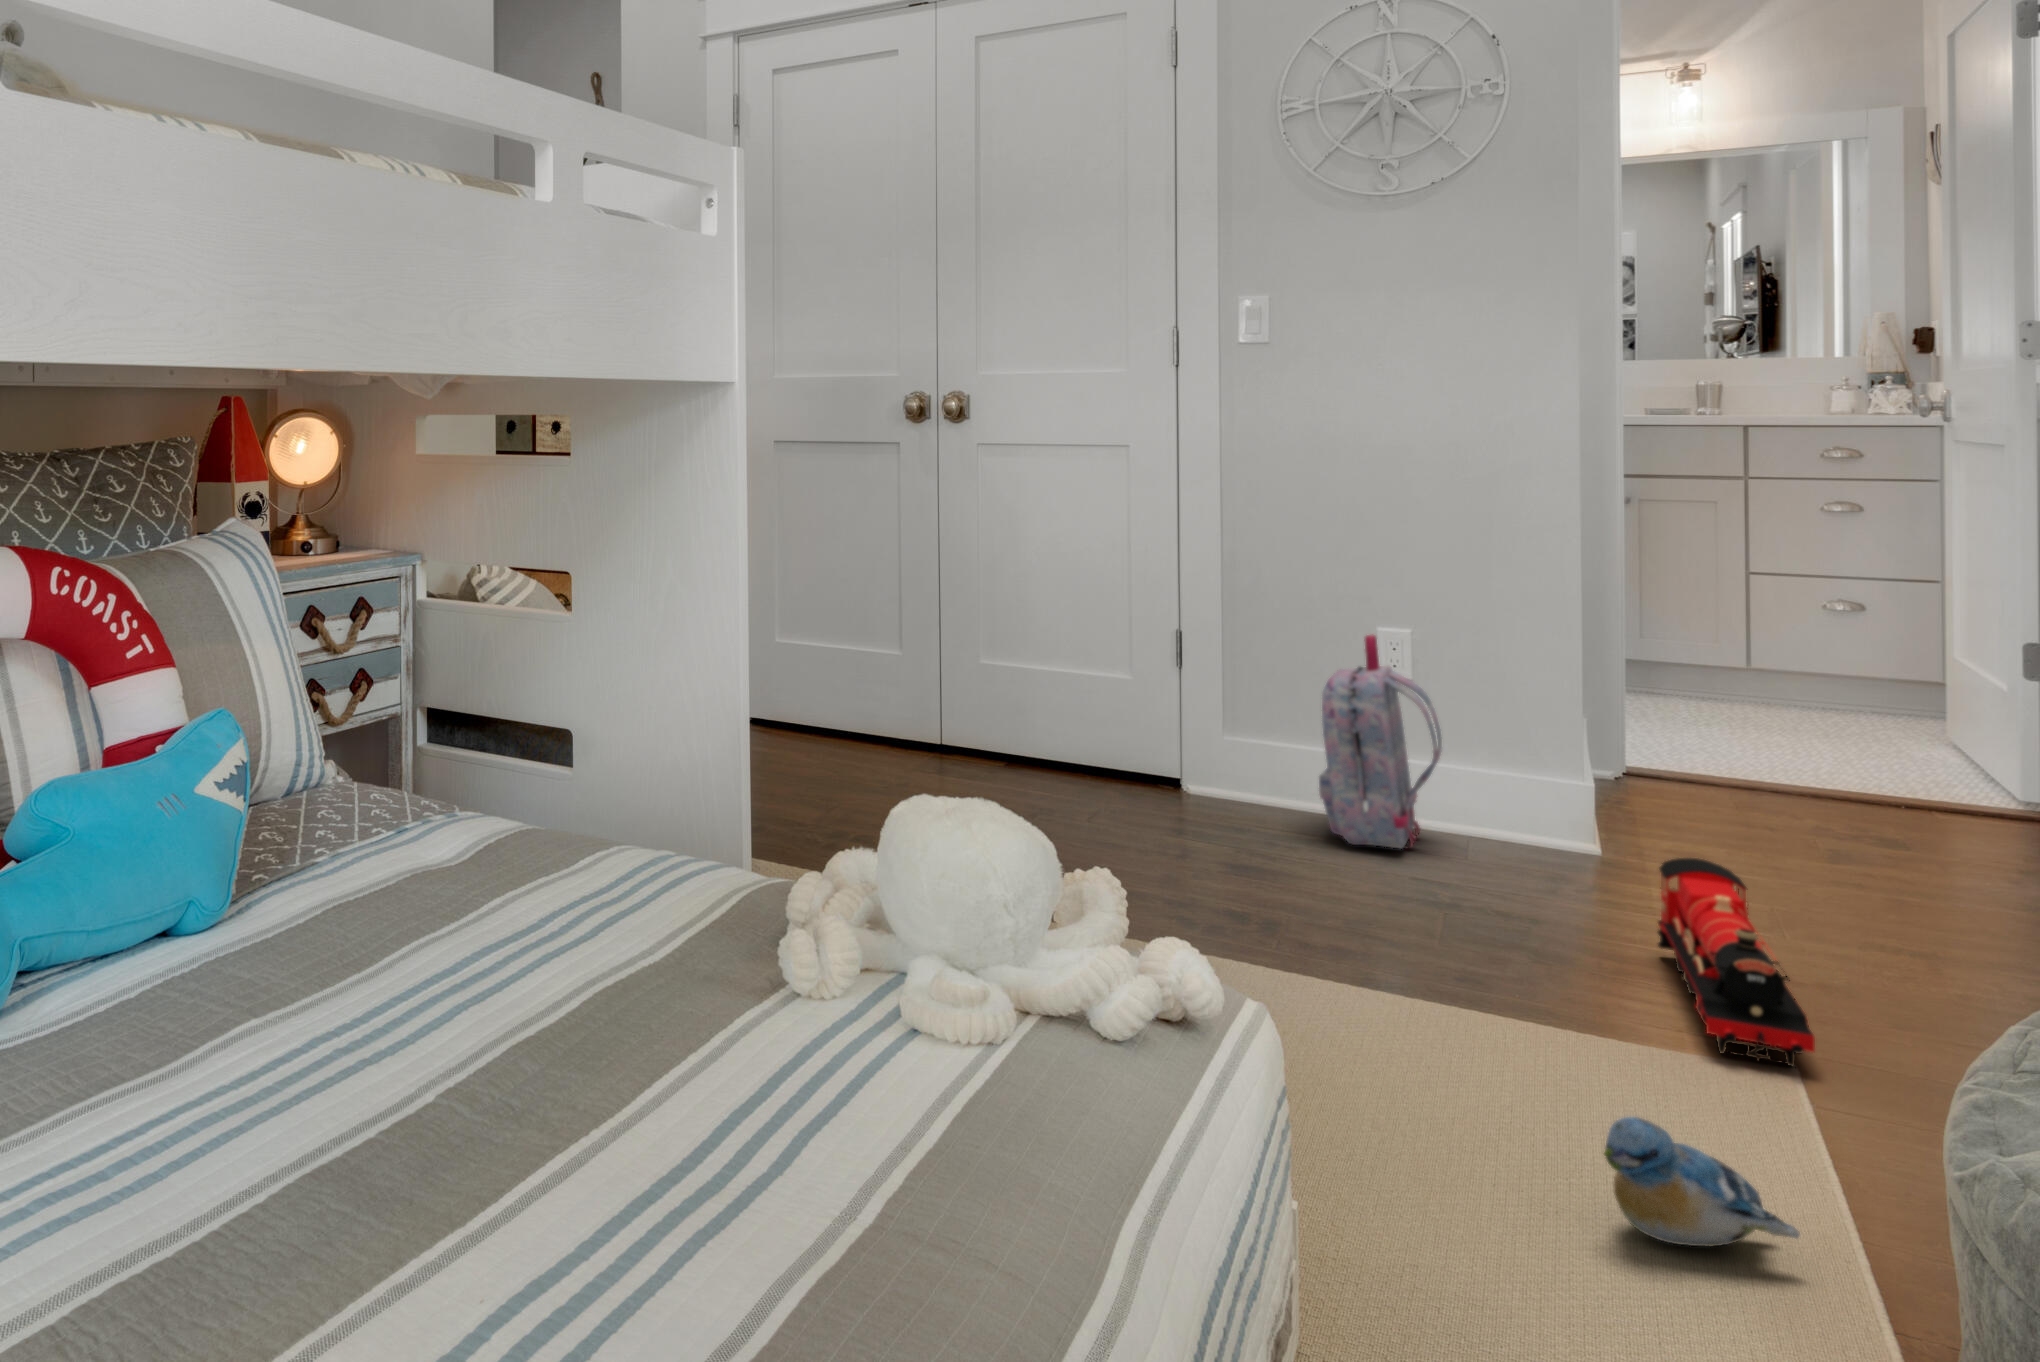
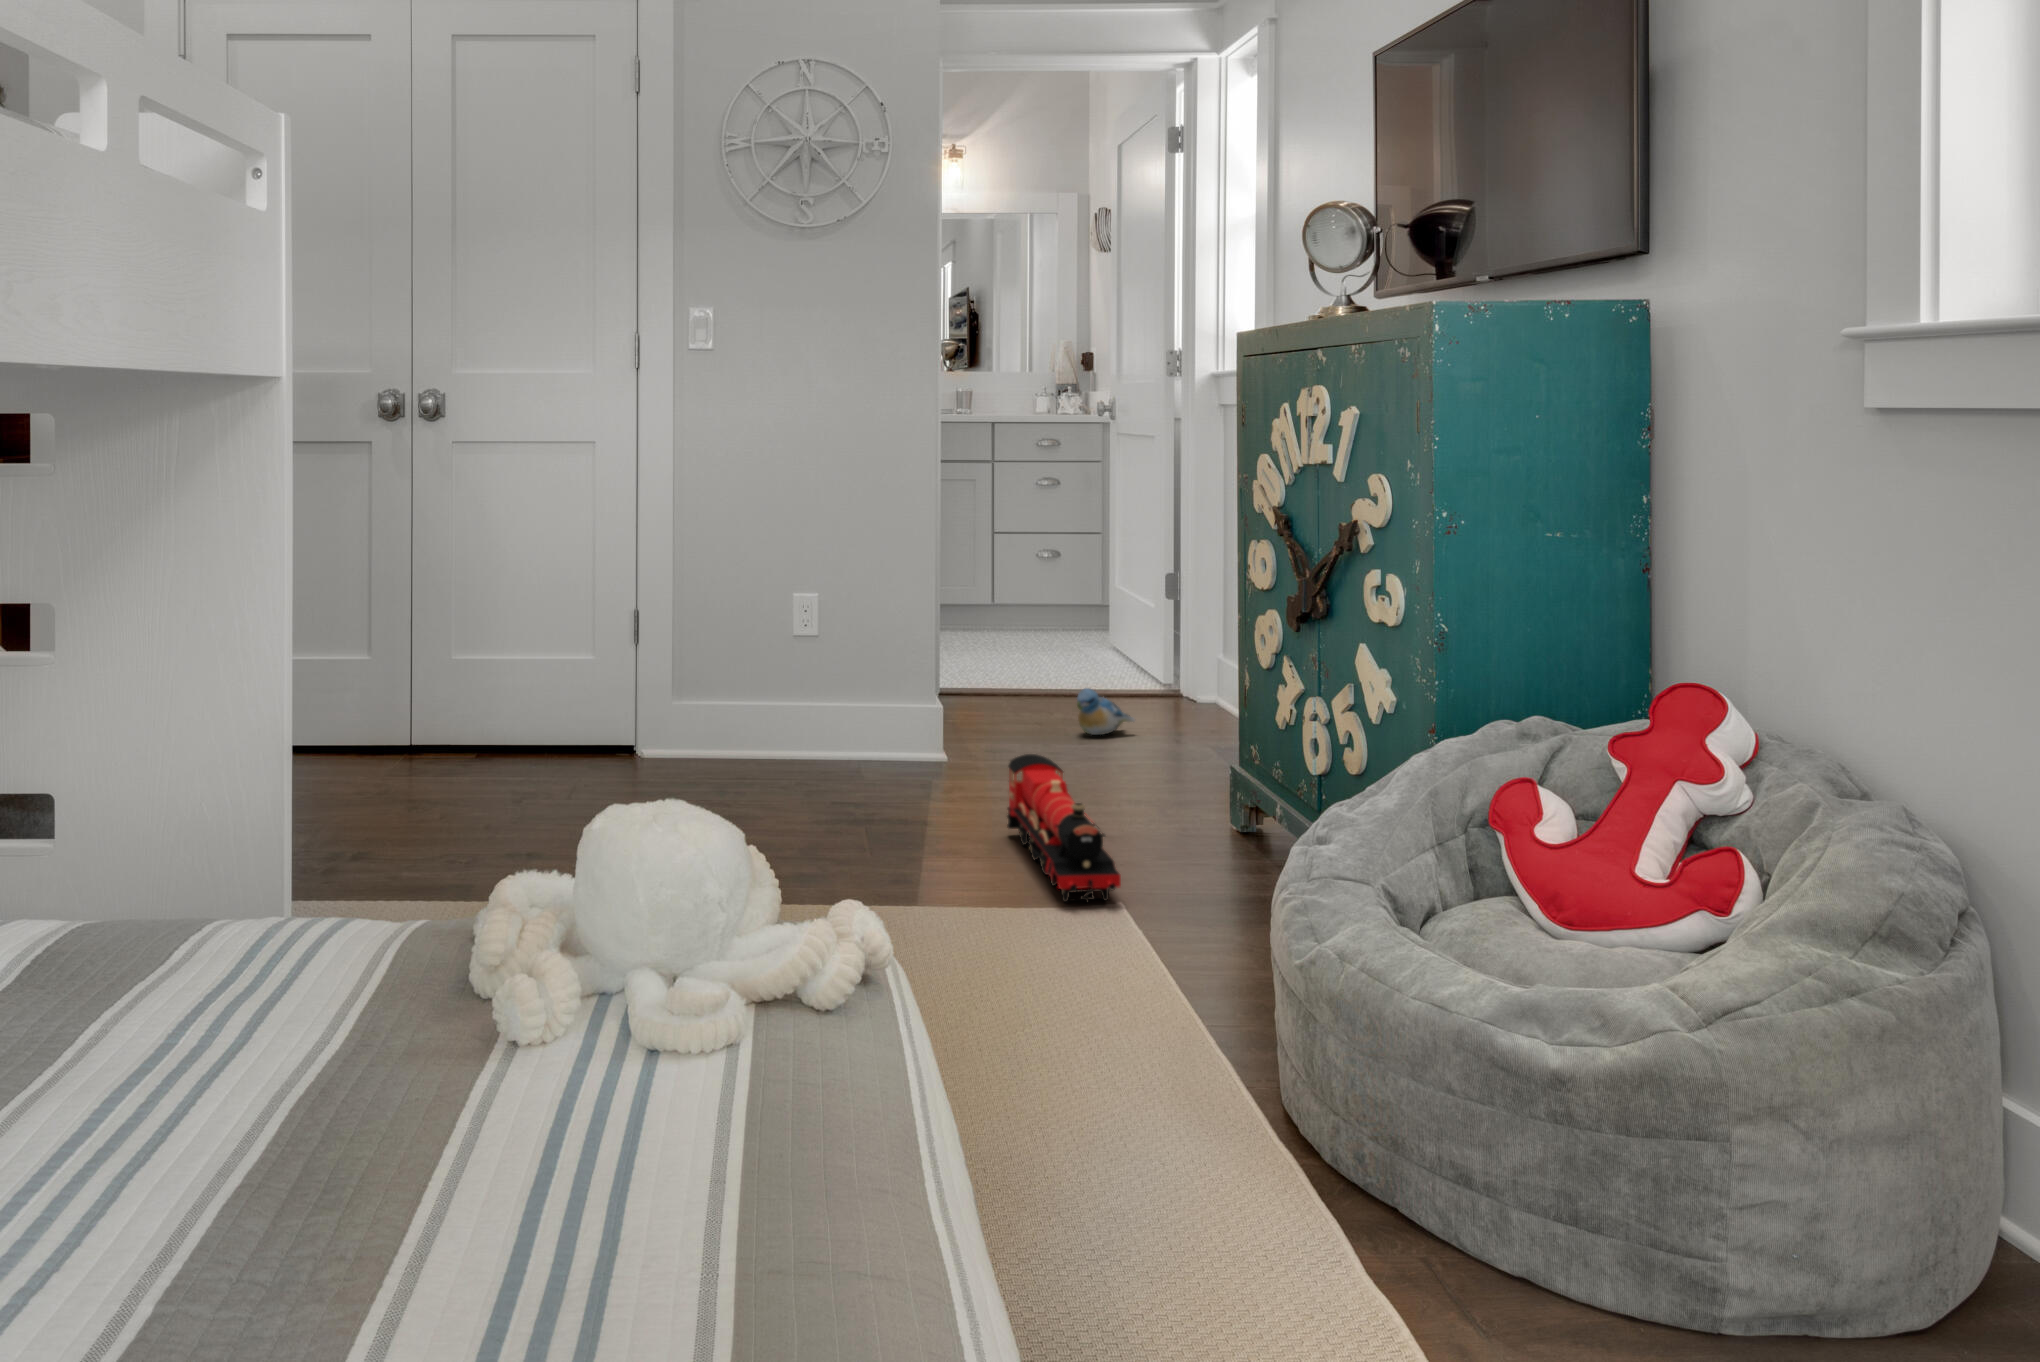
backpack: present [1319,635,1442,848] -> none [755,600,844,785]
plush toy: present [1604,1117,1800,1247] -> present [1077,688,1135,735]

